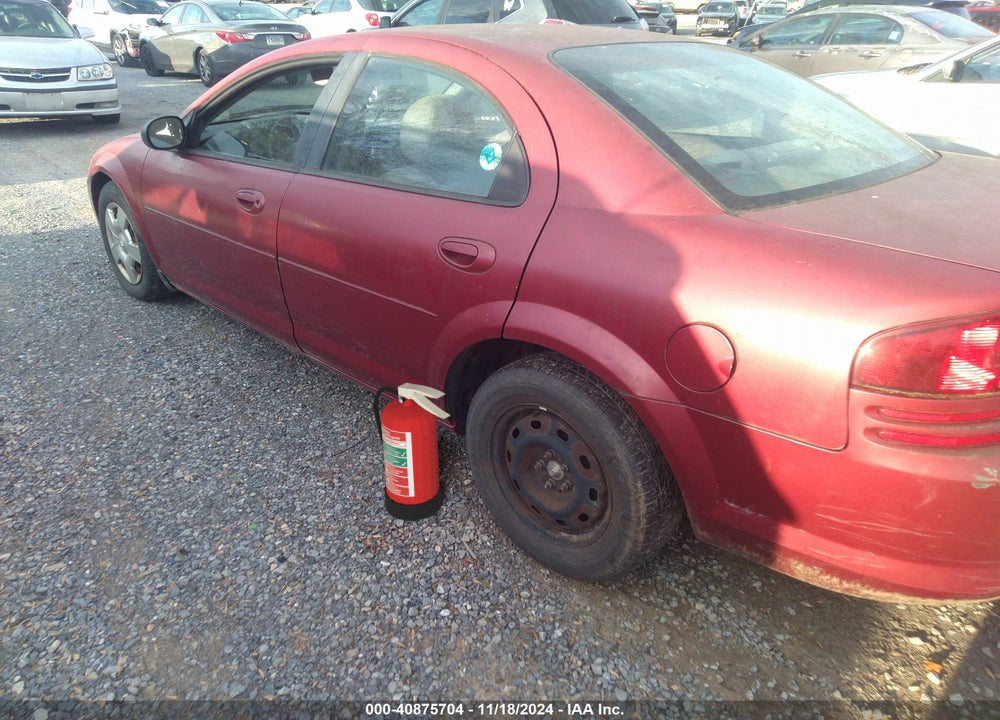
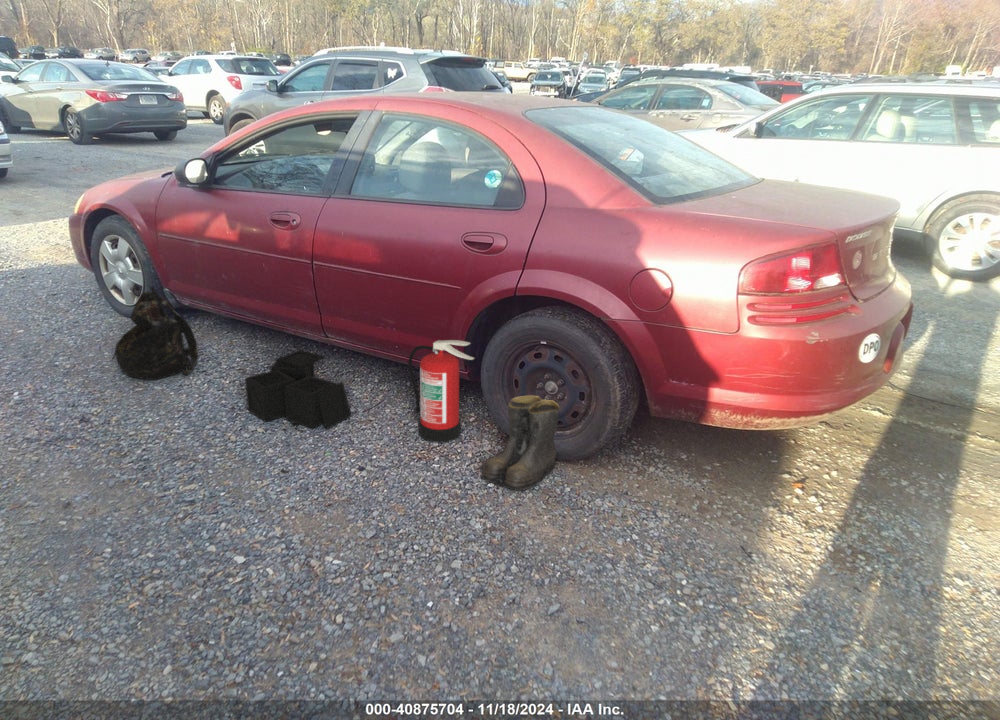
backpack: none [81,271,188,383] -> present [112,287,198,380]
storage bin: none [187,361,313,481] -> present [245,350,351,430]
boots: none [433,480,558,635] -> present [481,395,560,490]

